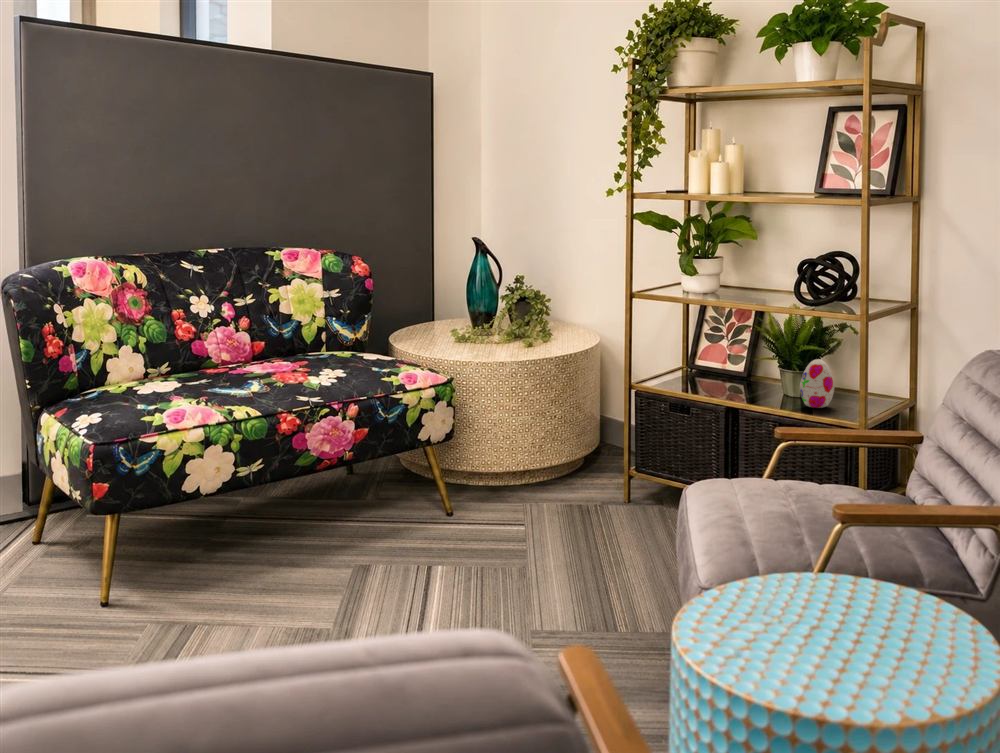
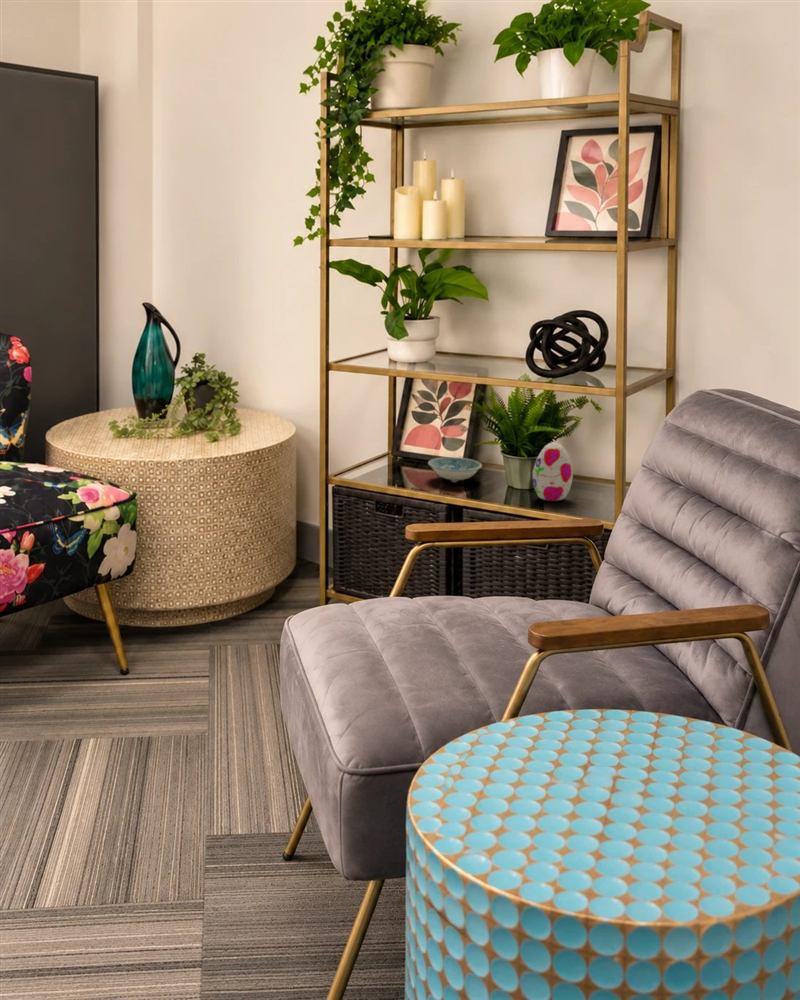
ceramic bowl: none [714,371,759,392] -> present [428,457,482,482]

